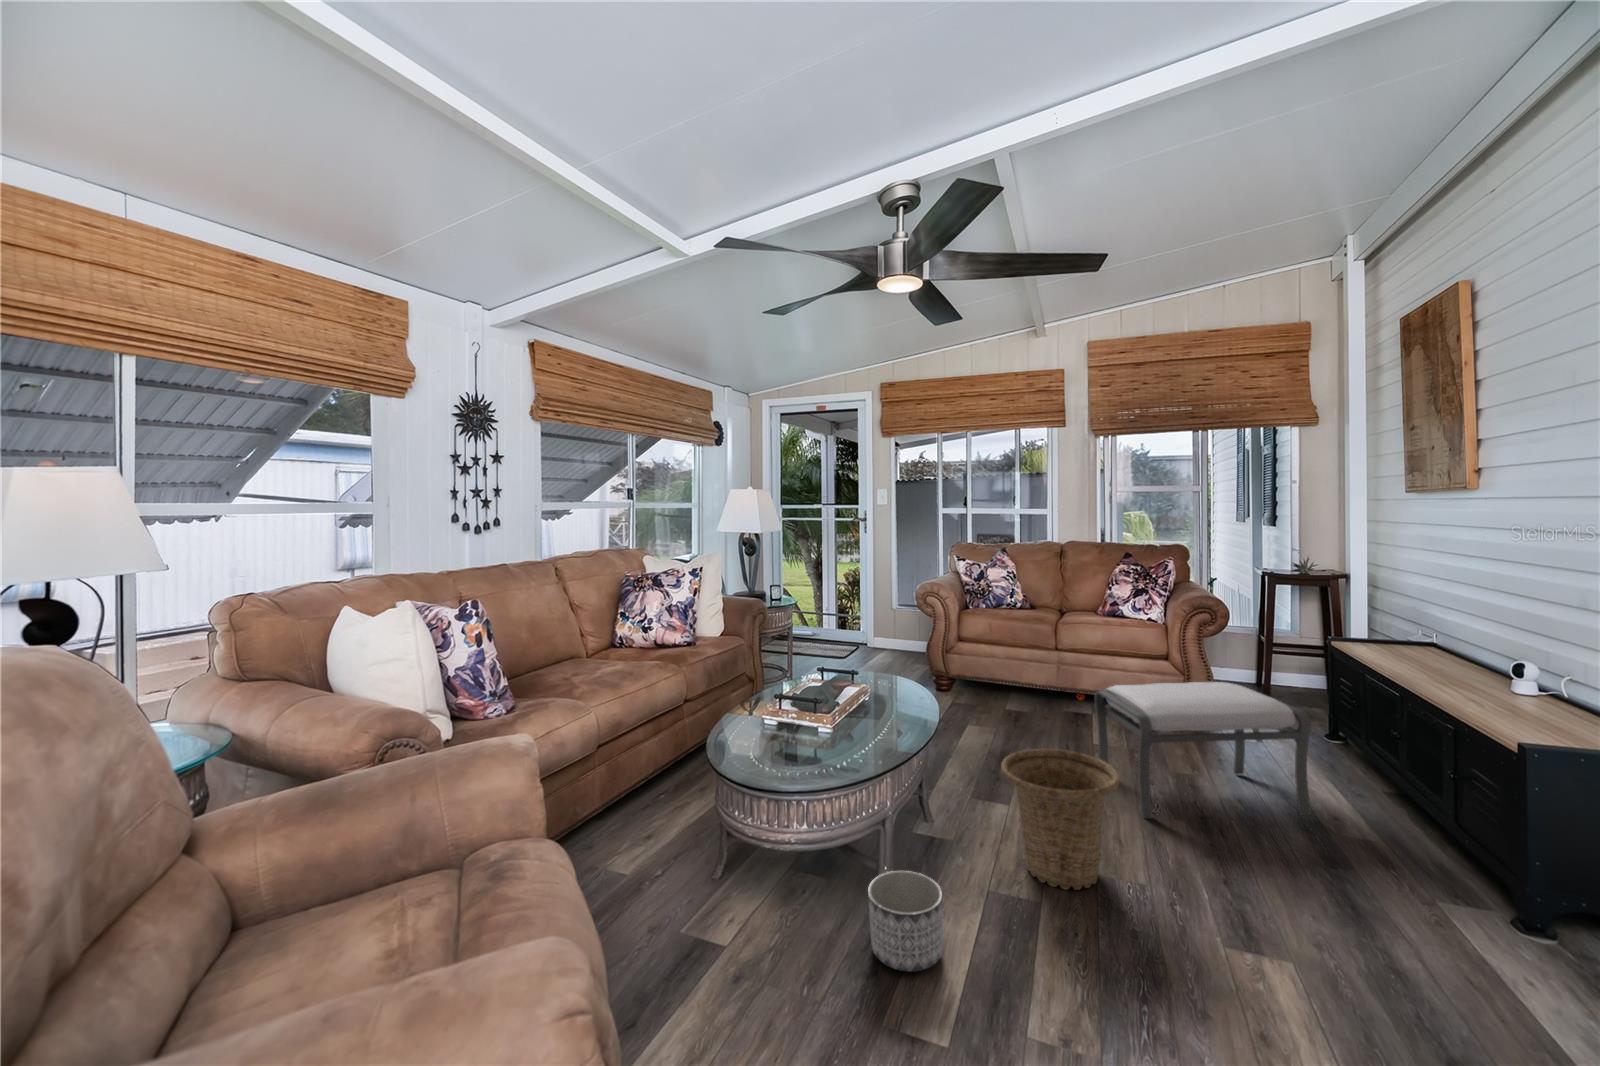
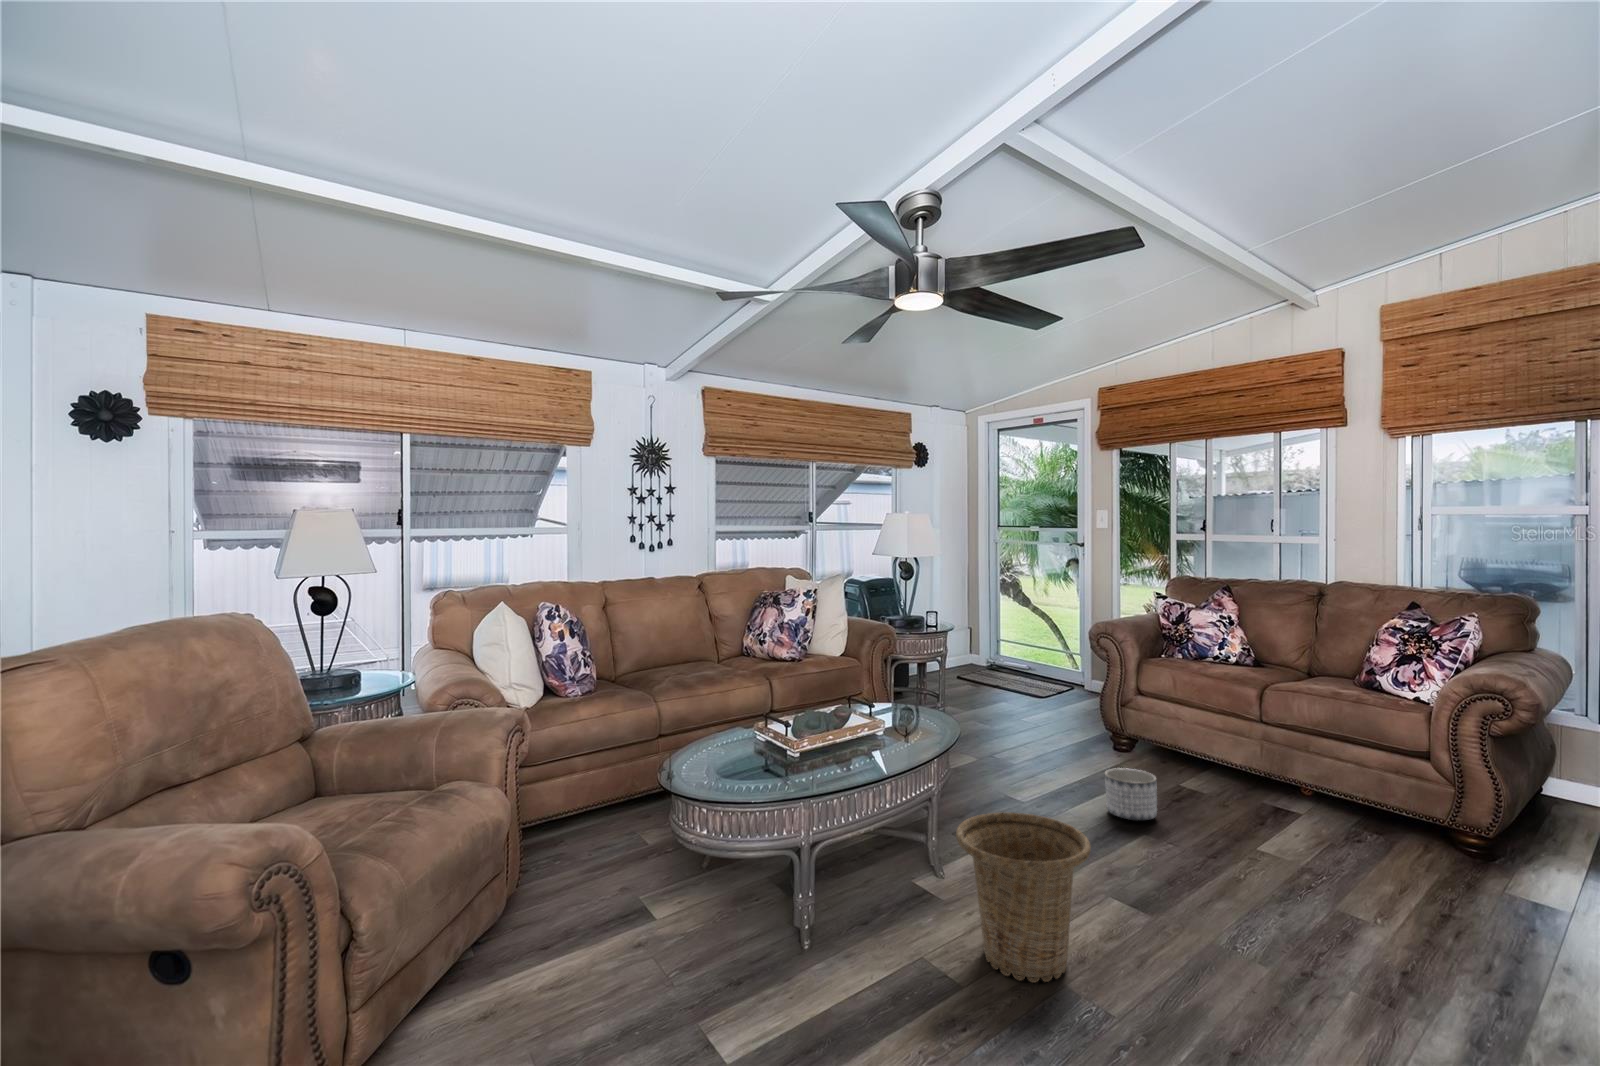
ottoman: present [1095,682,1311,819] -> none [1206,769,1513,1015]
planter: present [868,871,943,972] -> present [1105,768,1157,820]

